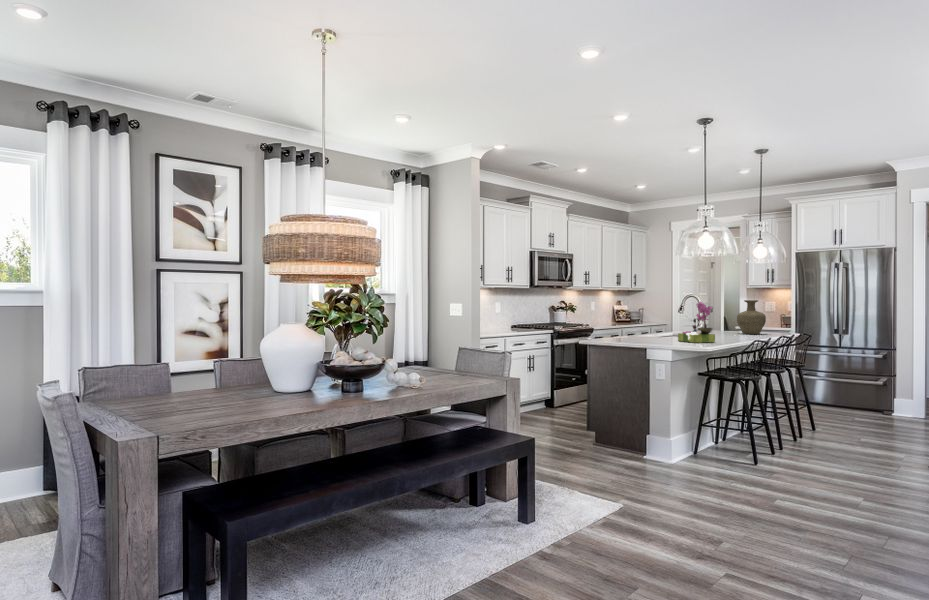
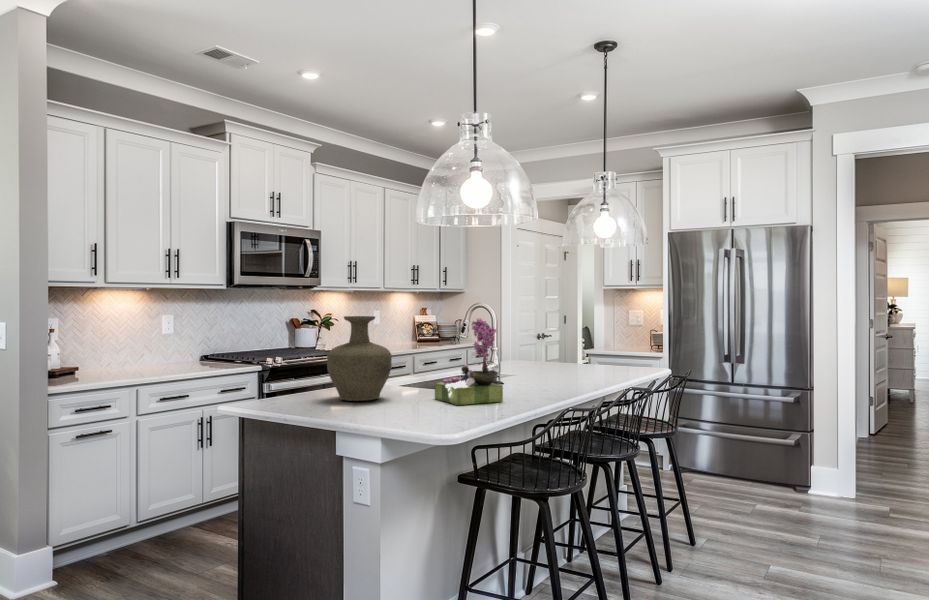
vase: present [737,300,766,334] -> present [327,316,392,401]

